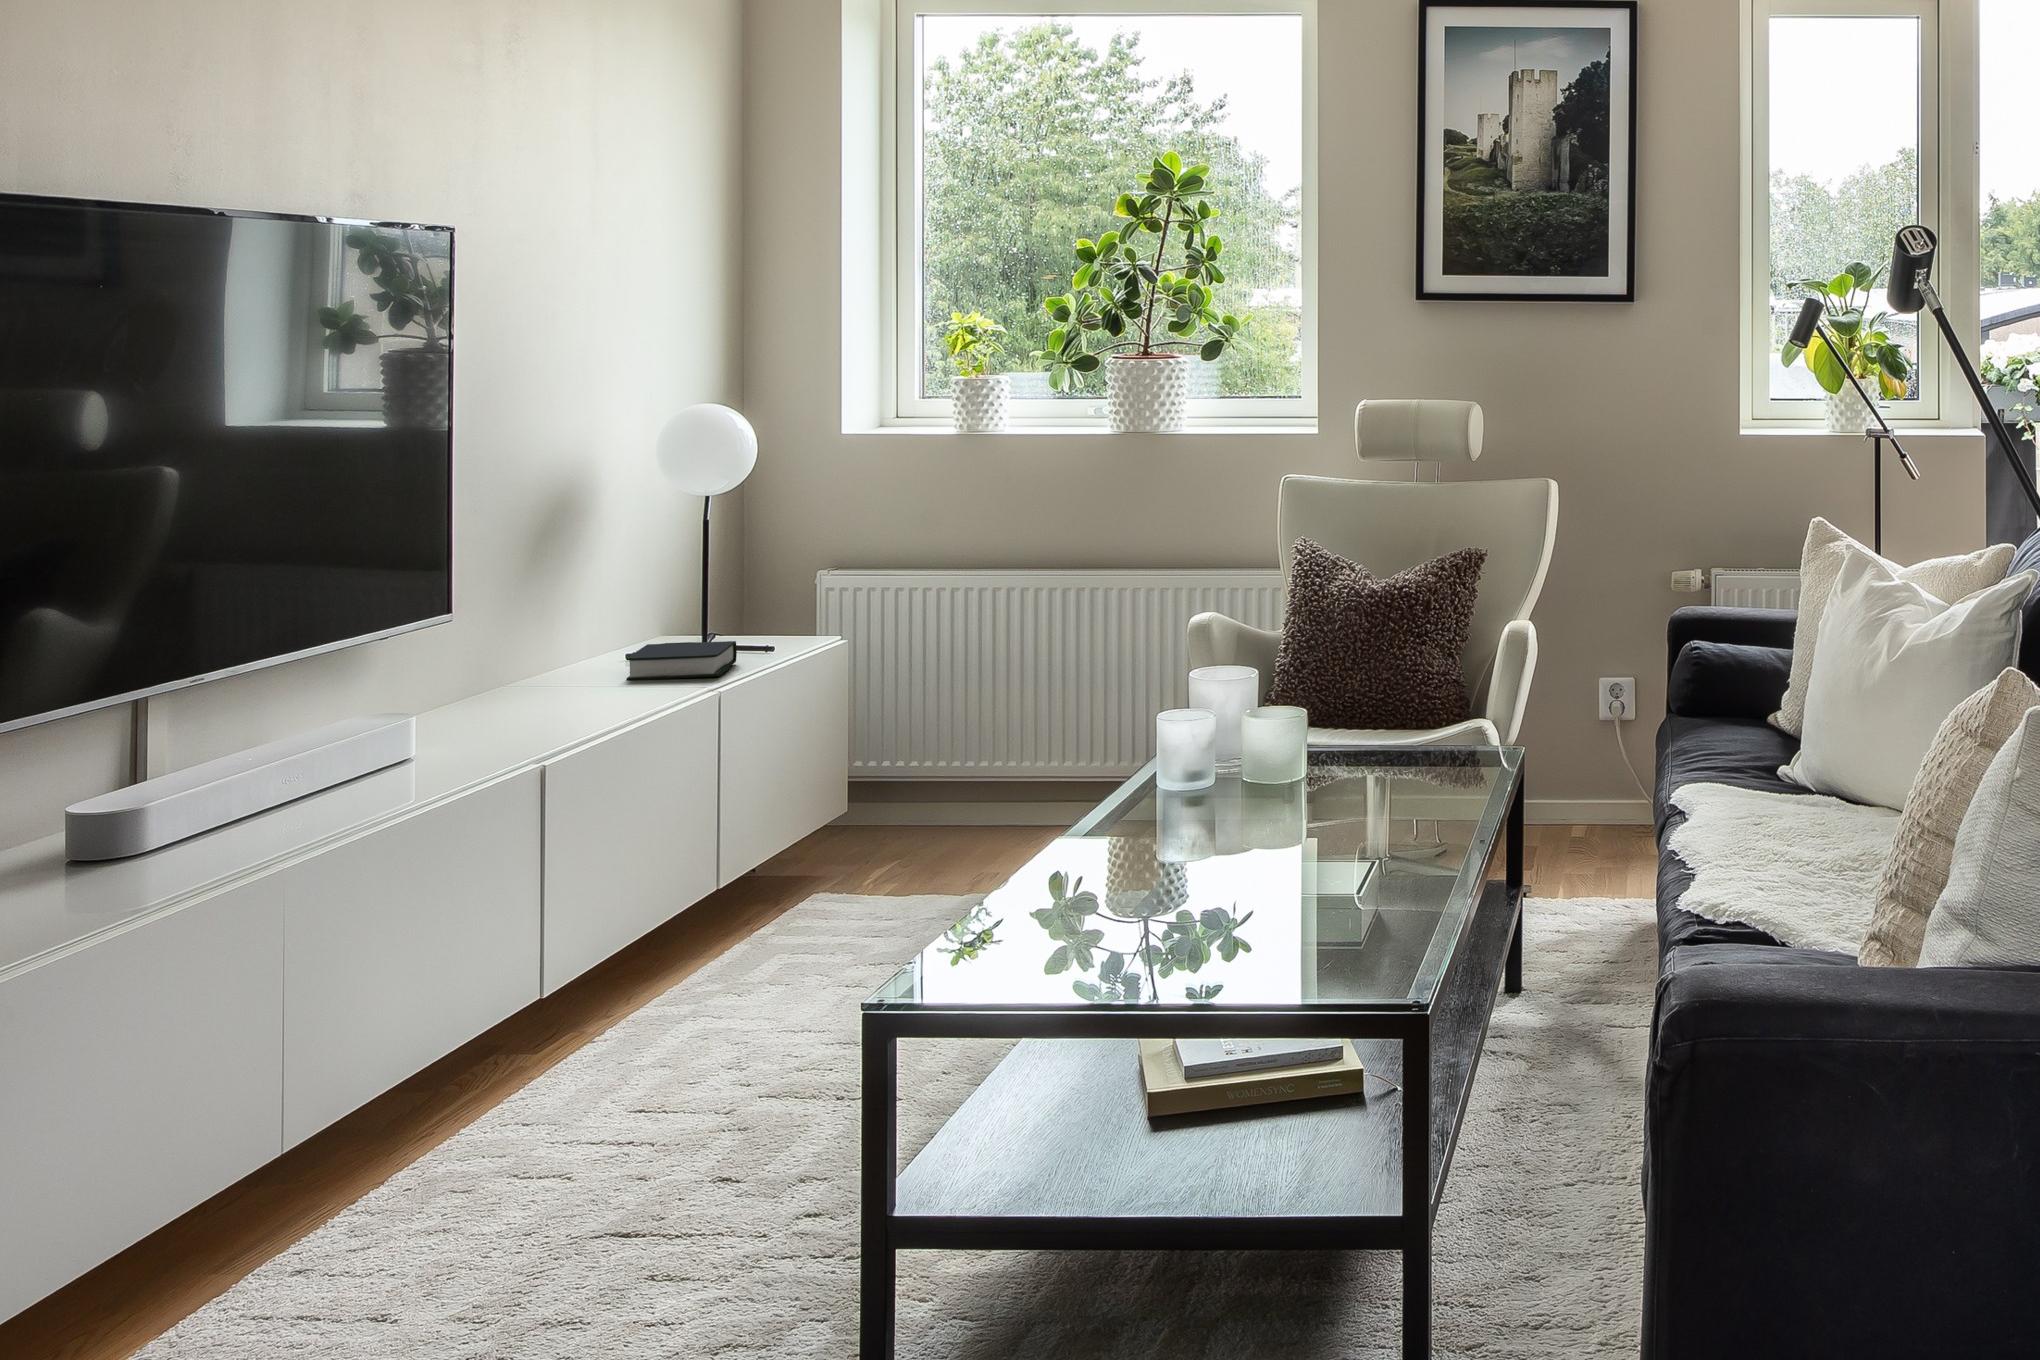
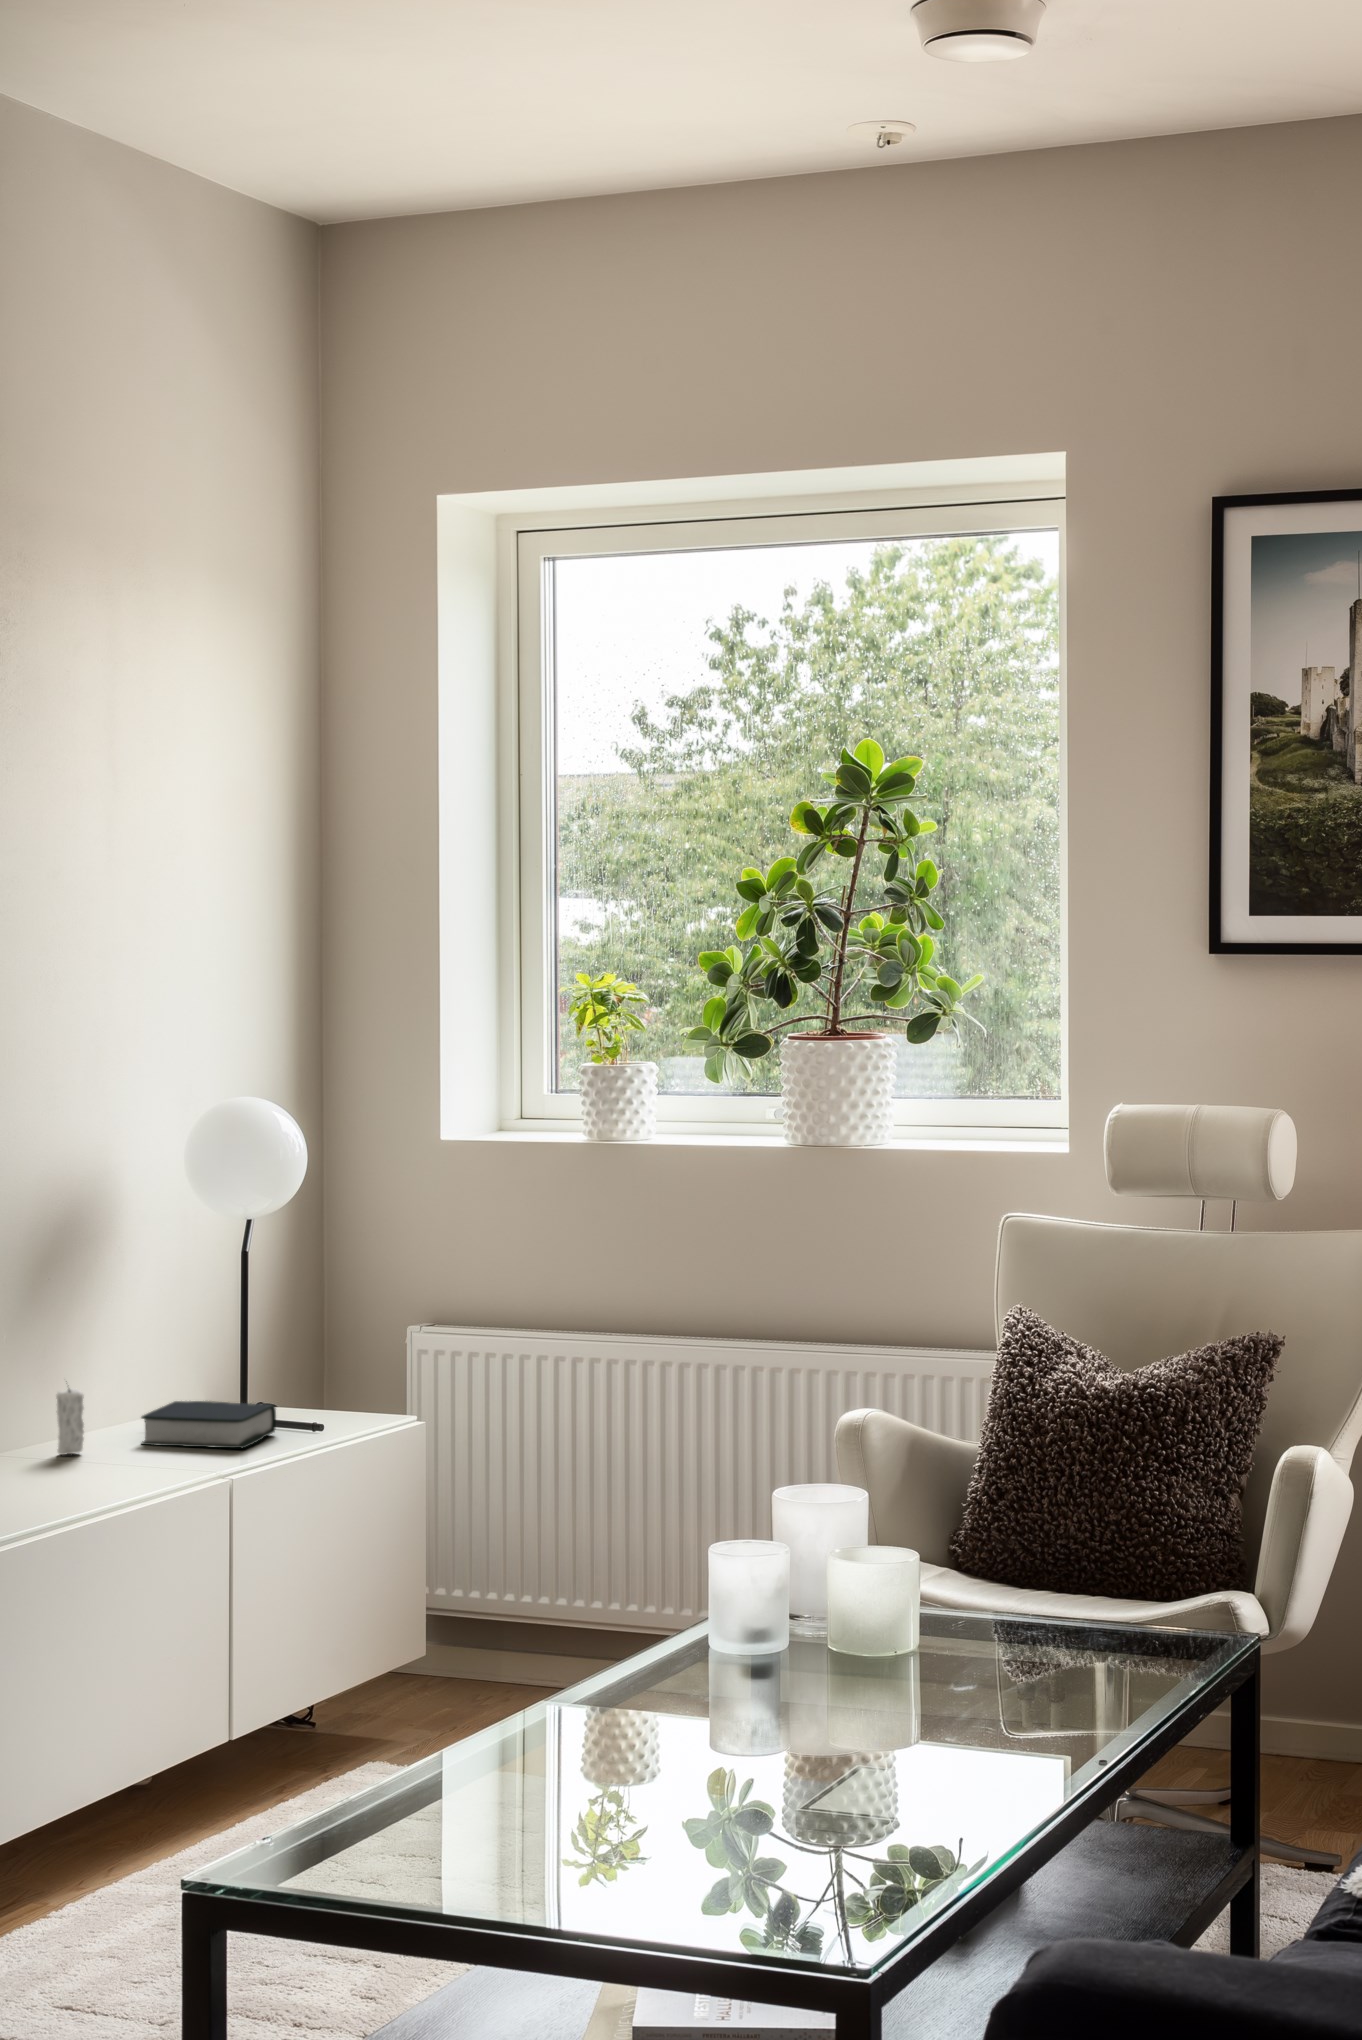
candle: none [557,633,583,693] -> present [56,1388,84,1455]

